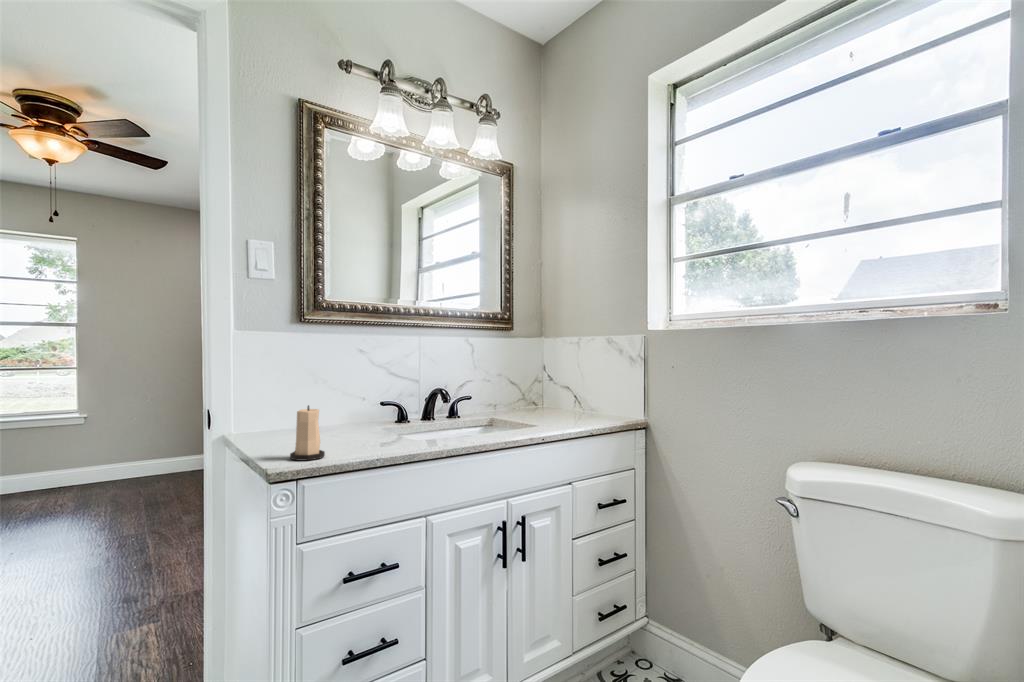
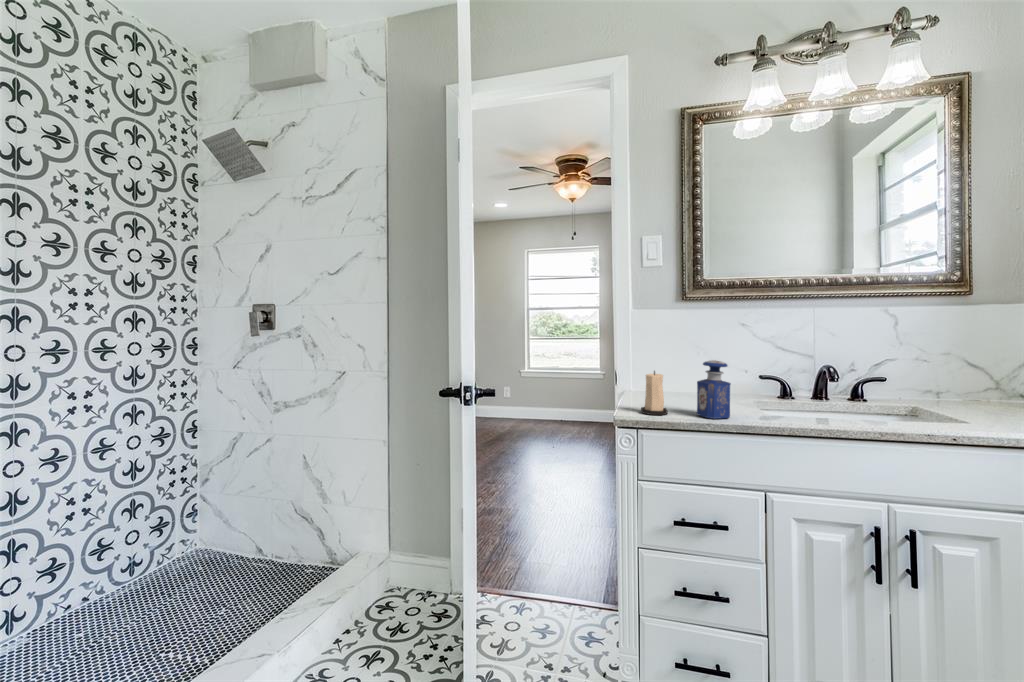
perfume bottle: none [355,389,391,453] -> present [697,360,731,419]

